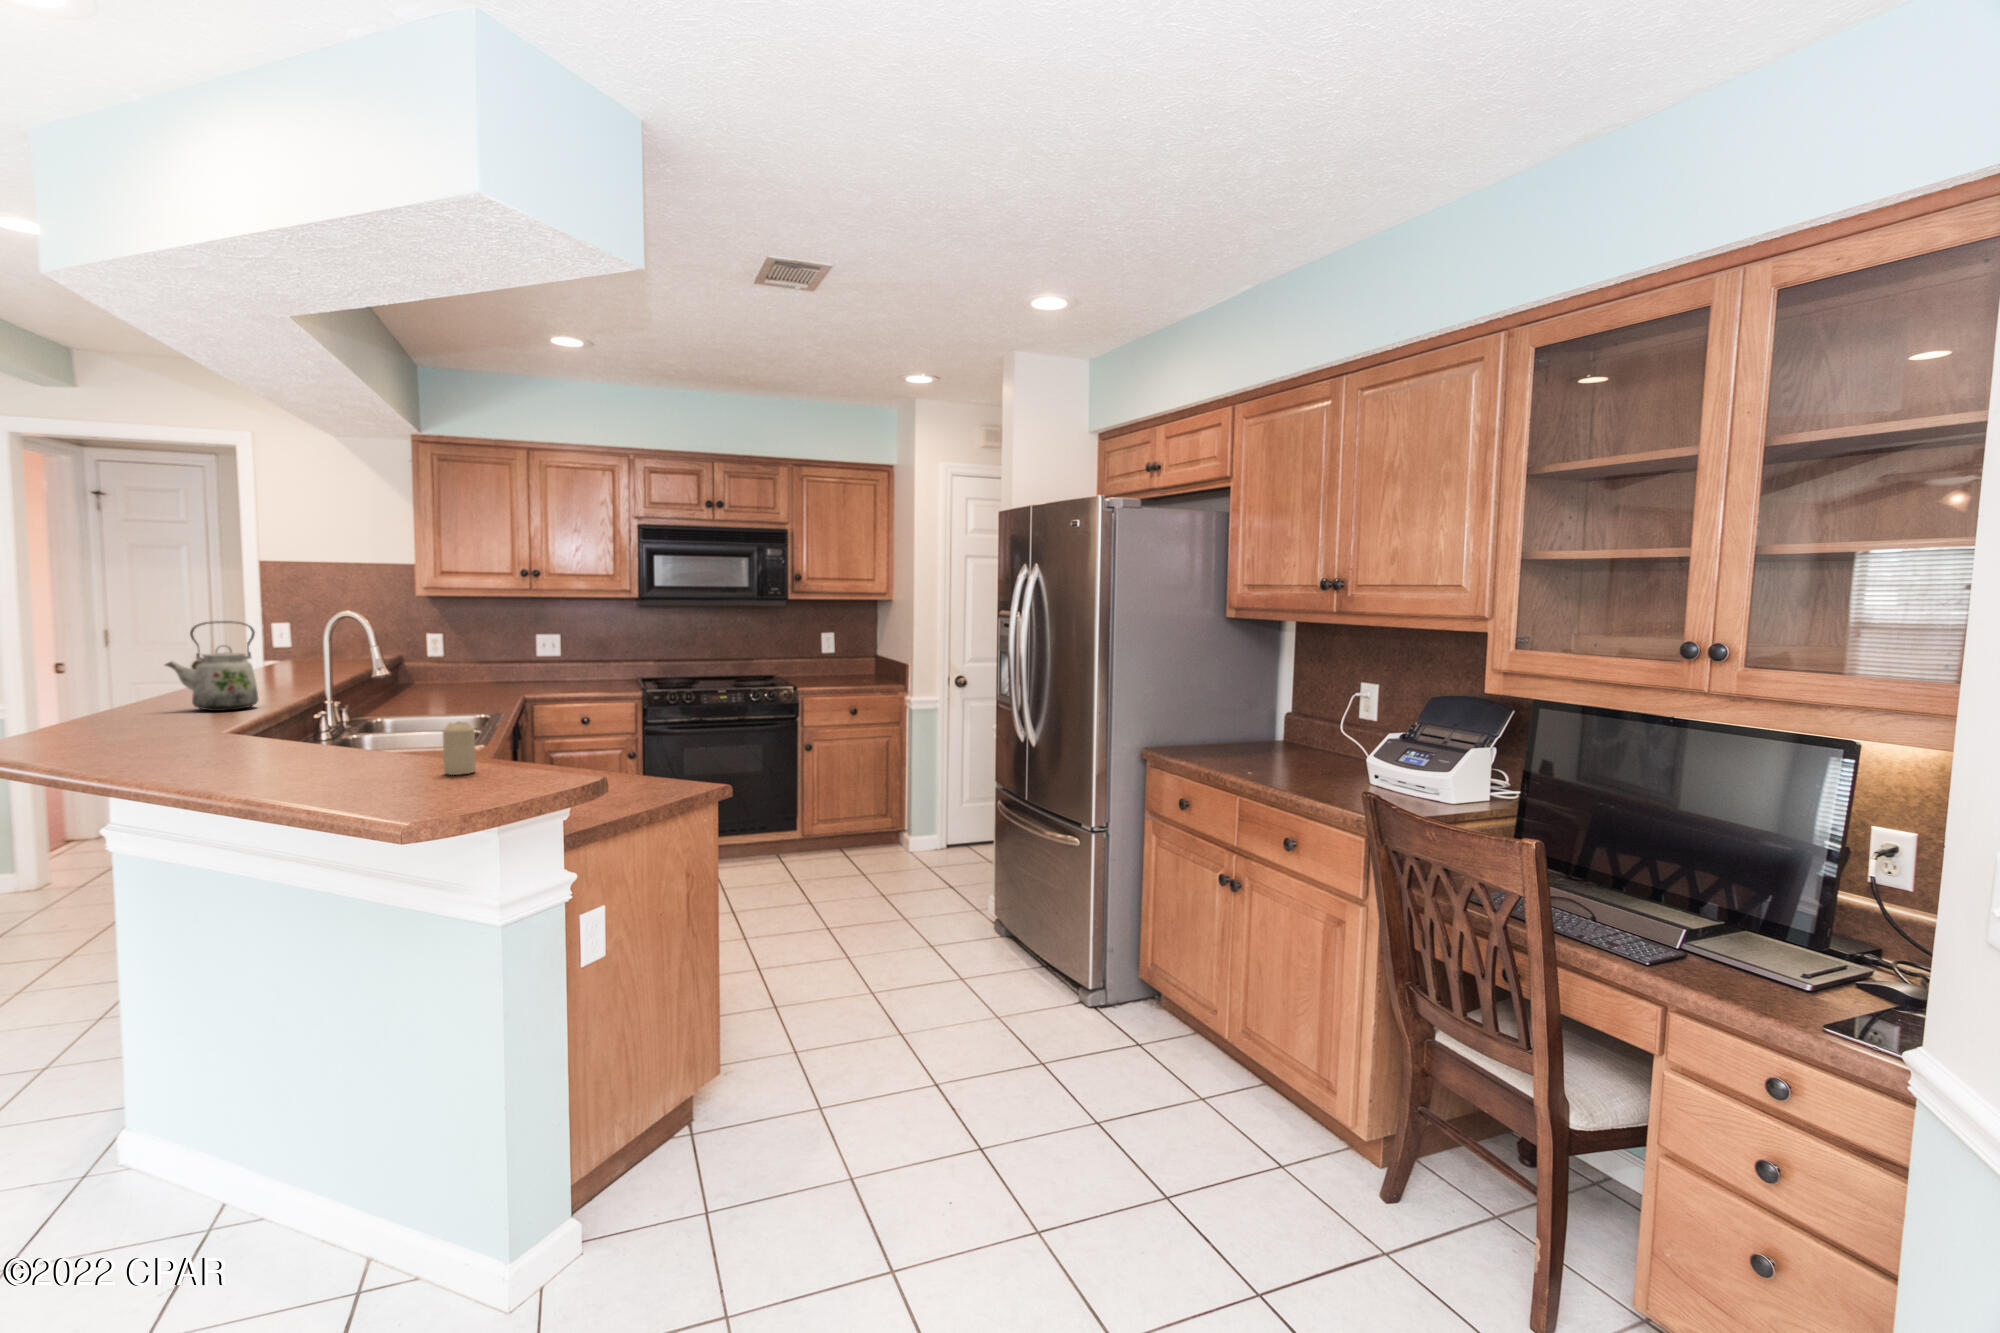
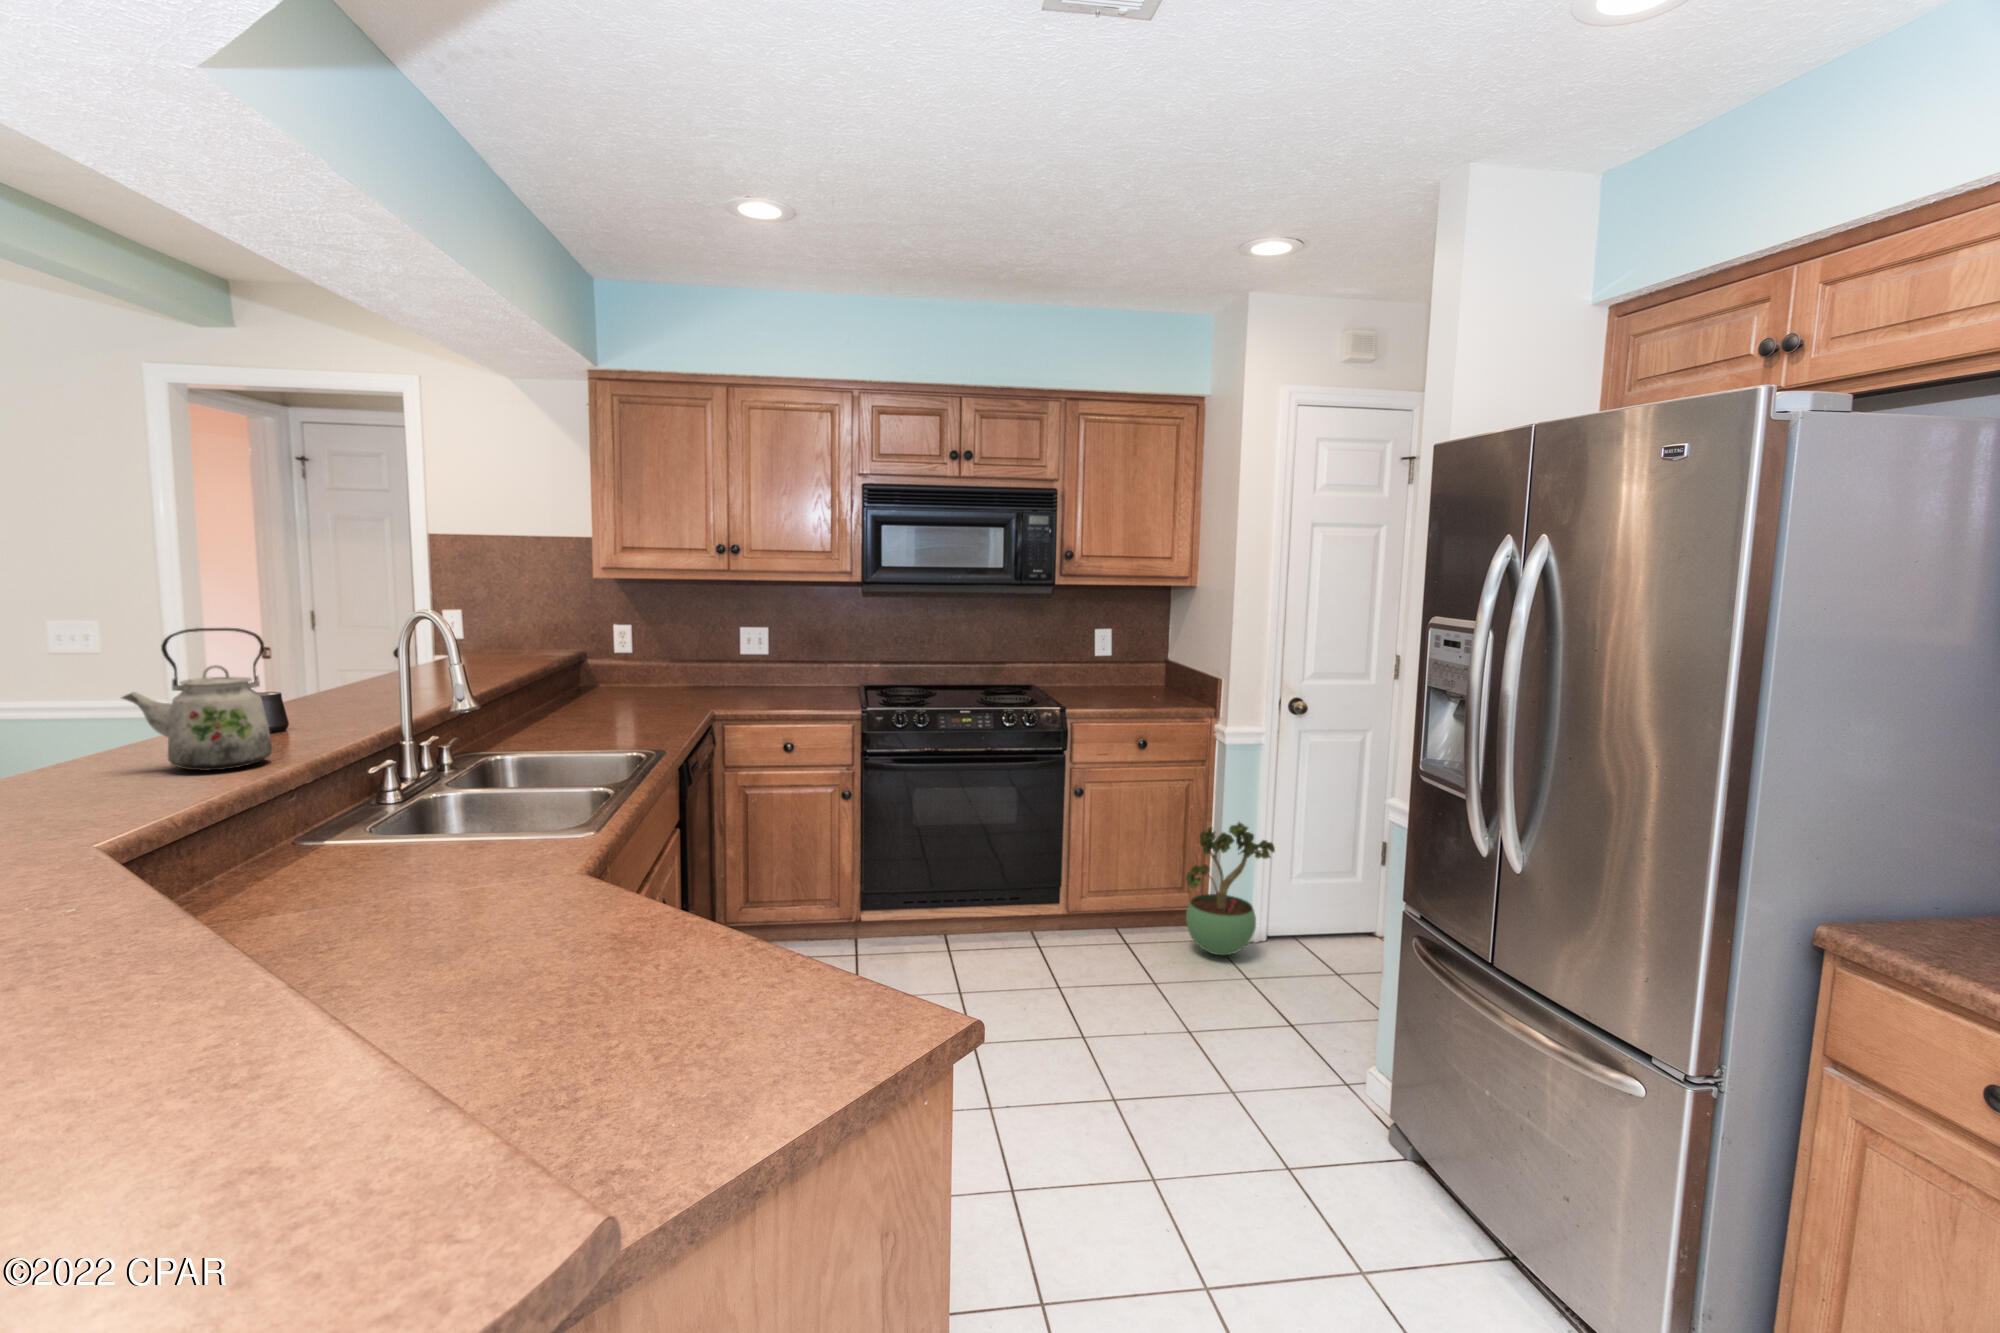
candle: present [443,722,476,775] -> none [190,994,302,1170]
potted plant: none [886,762,947,857] -> present [1186,822,1275,955]

